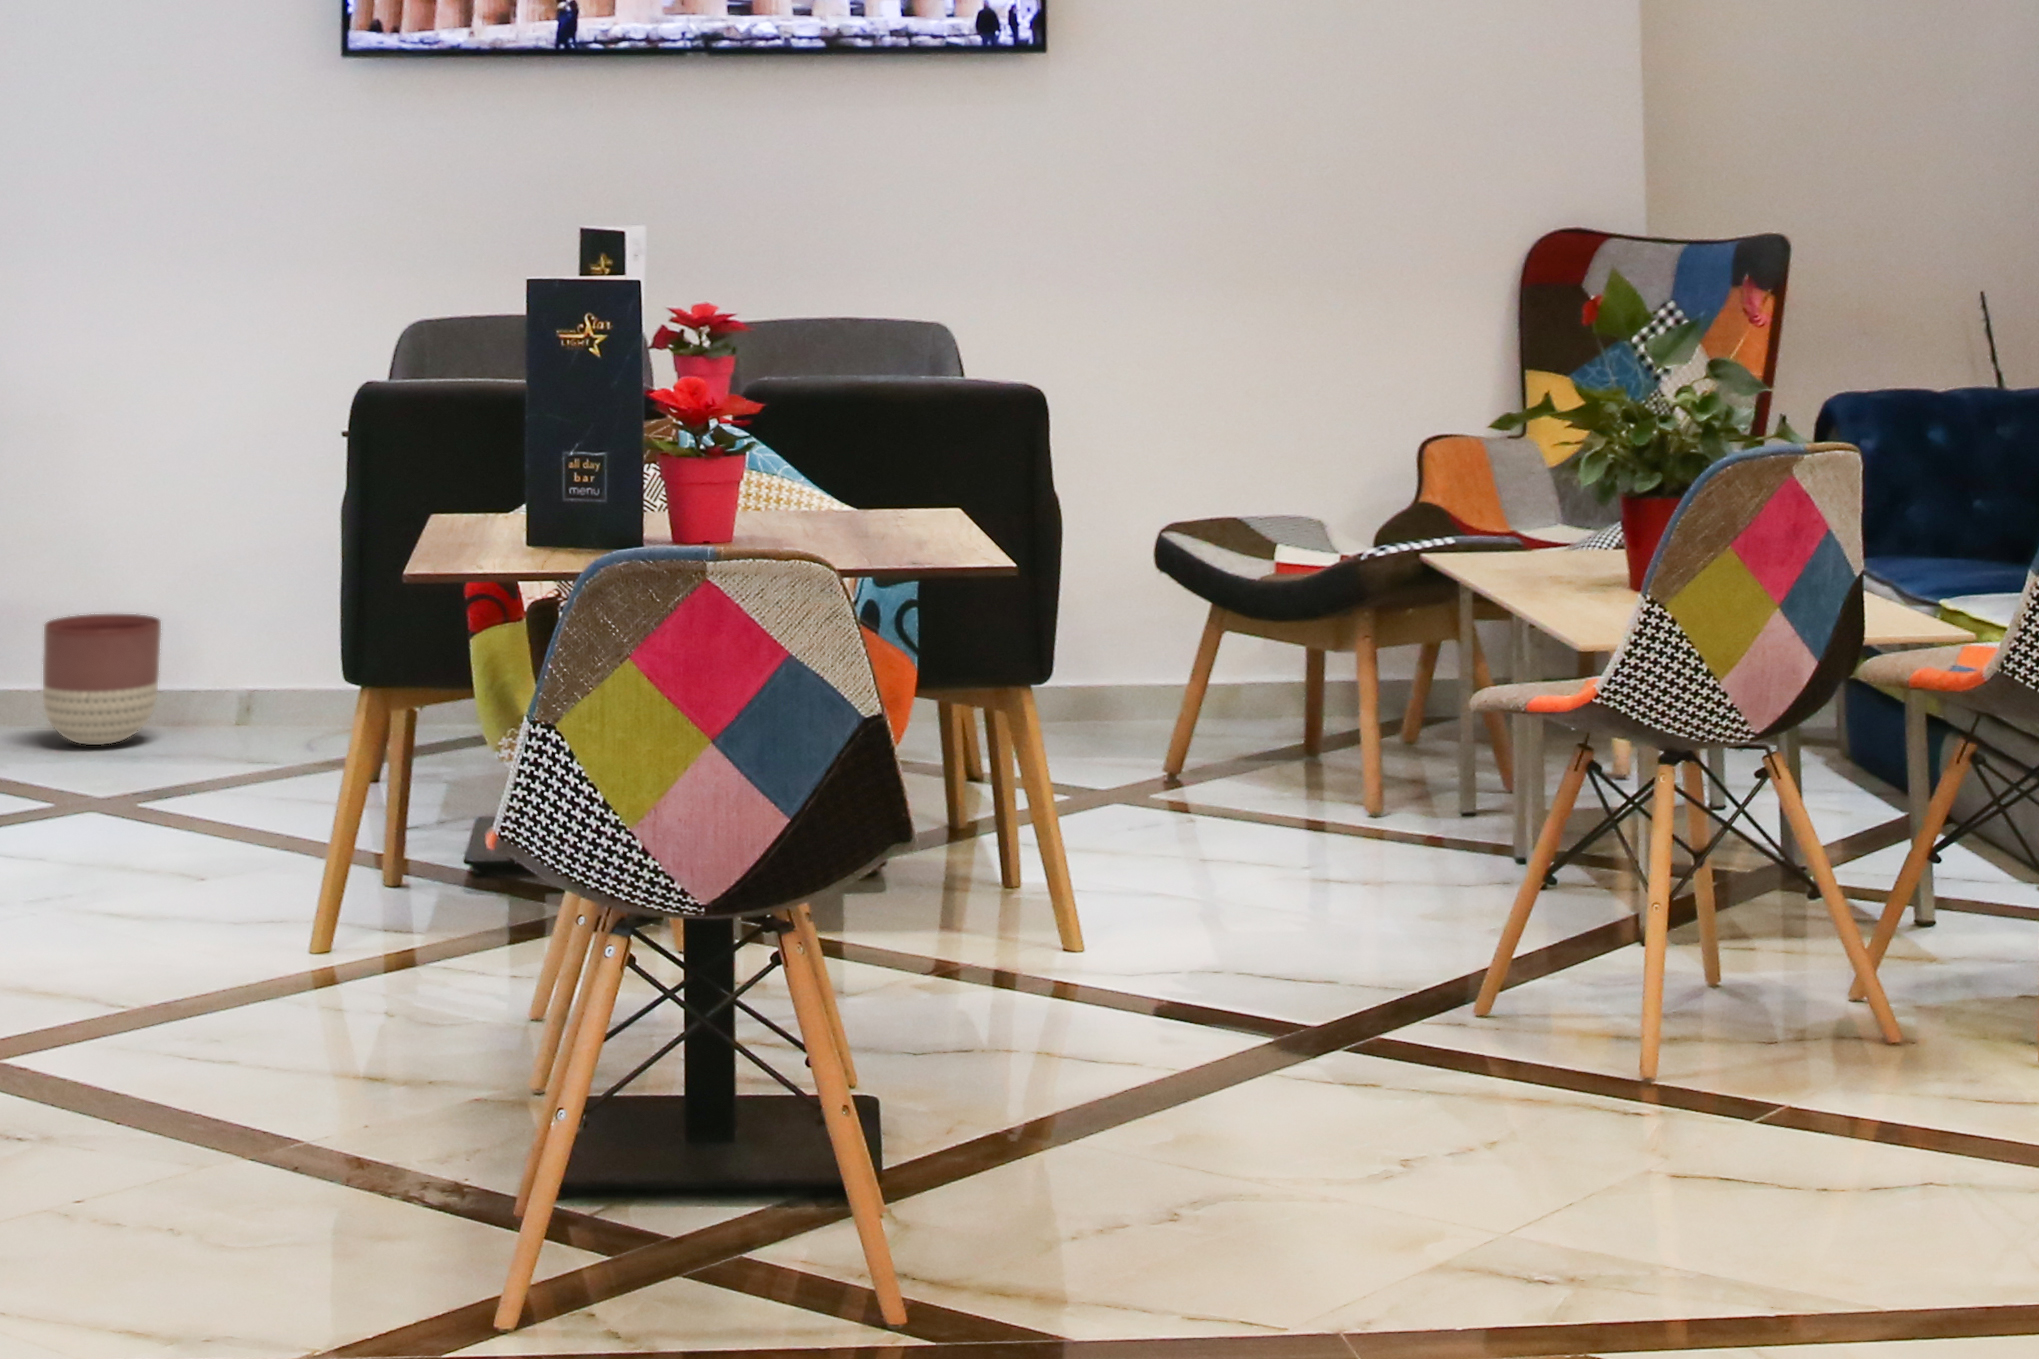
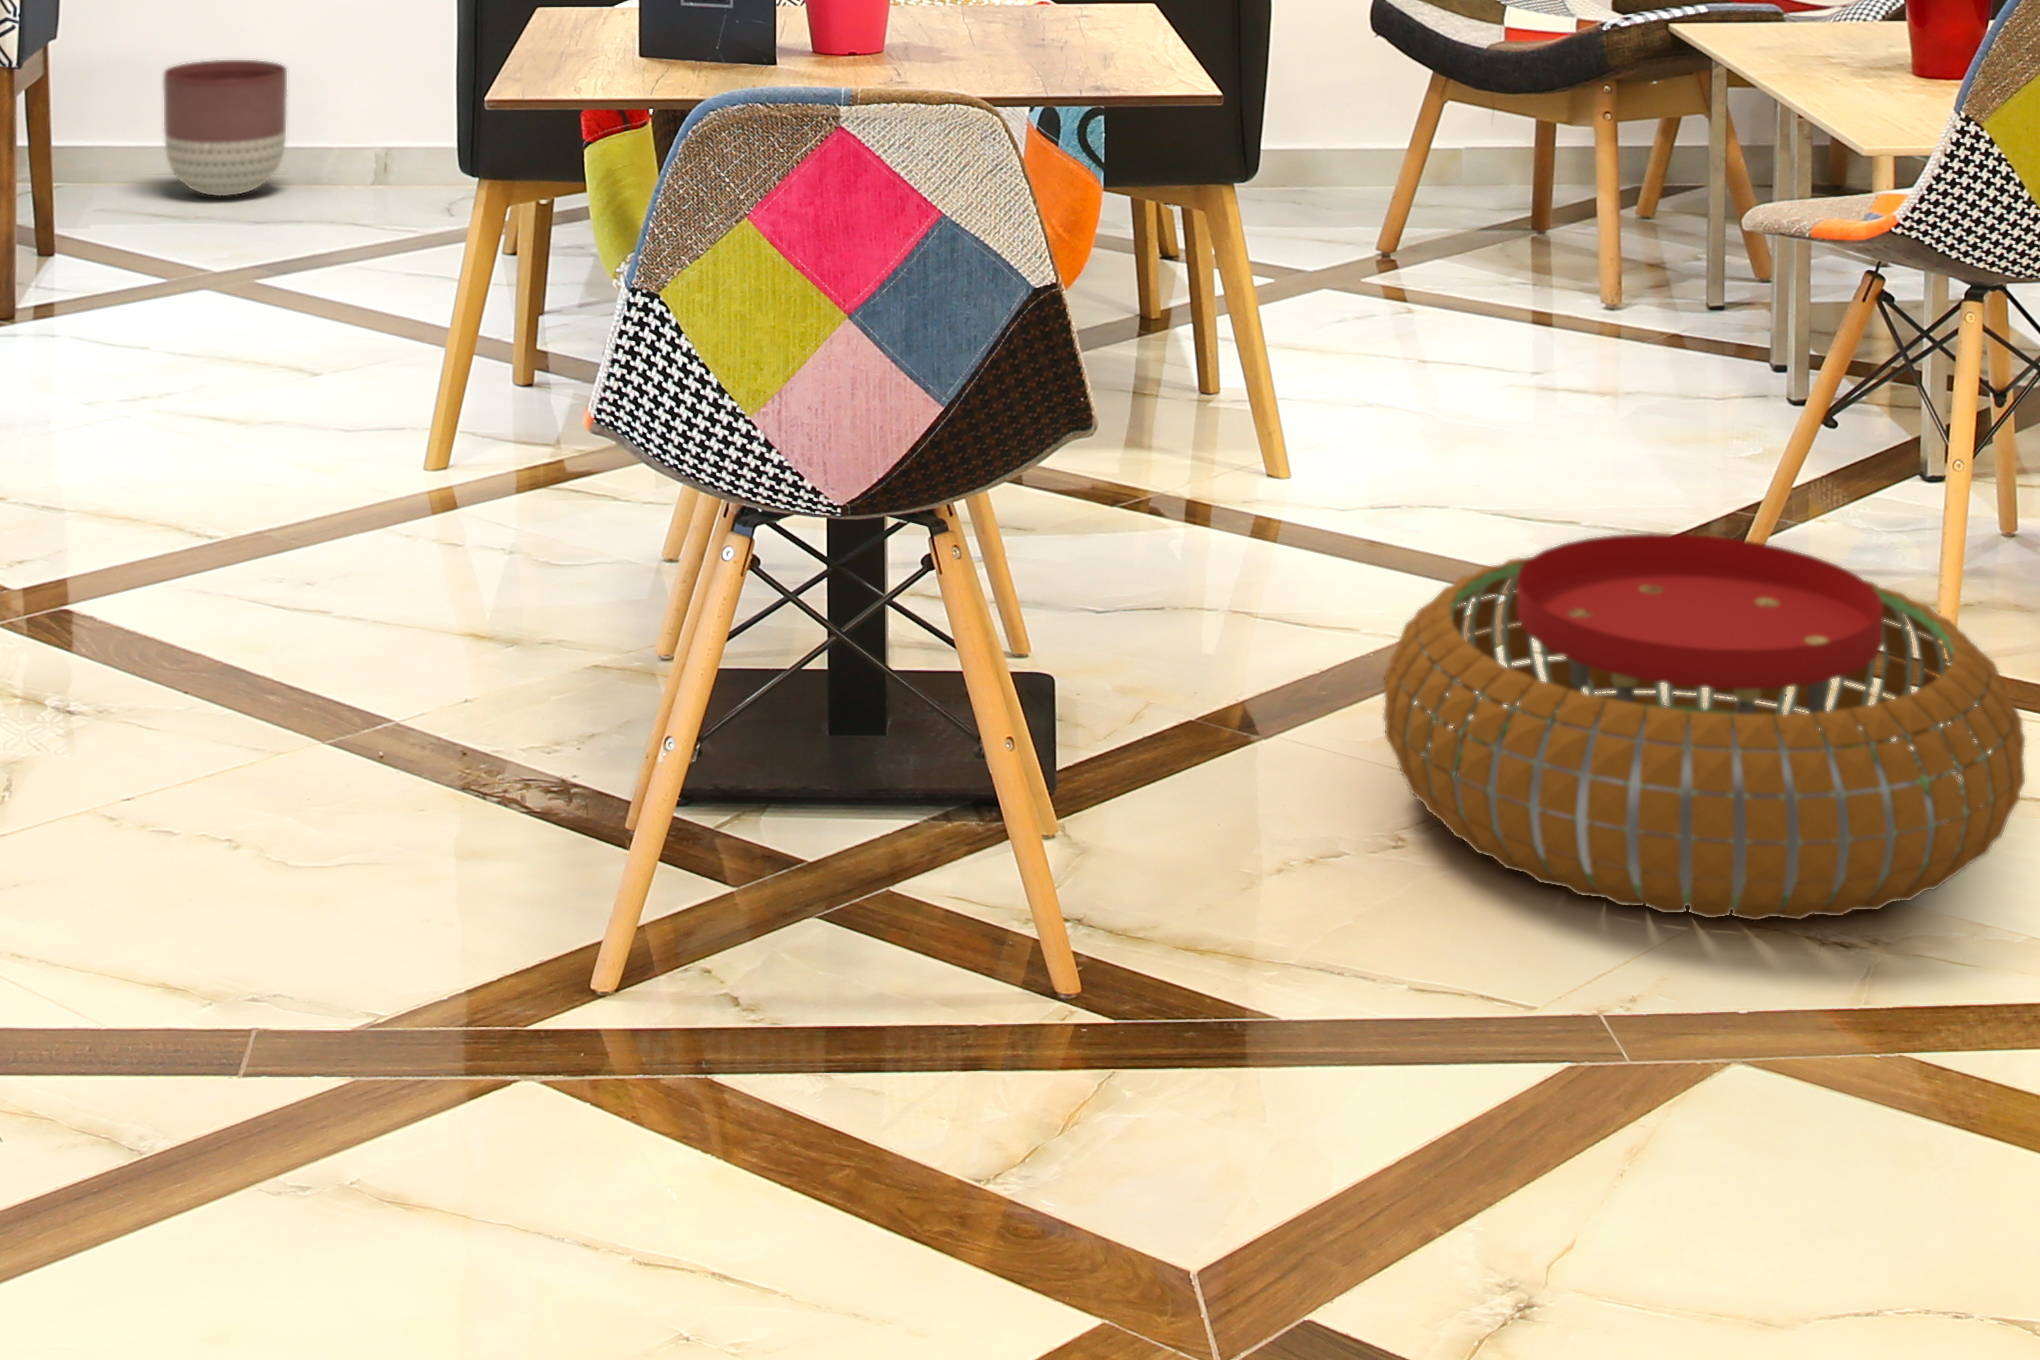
pouf: none [1165,952,1702,1264] -> present [1383,534,2025,920]

